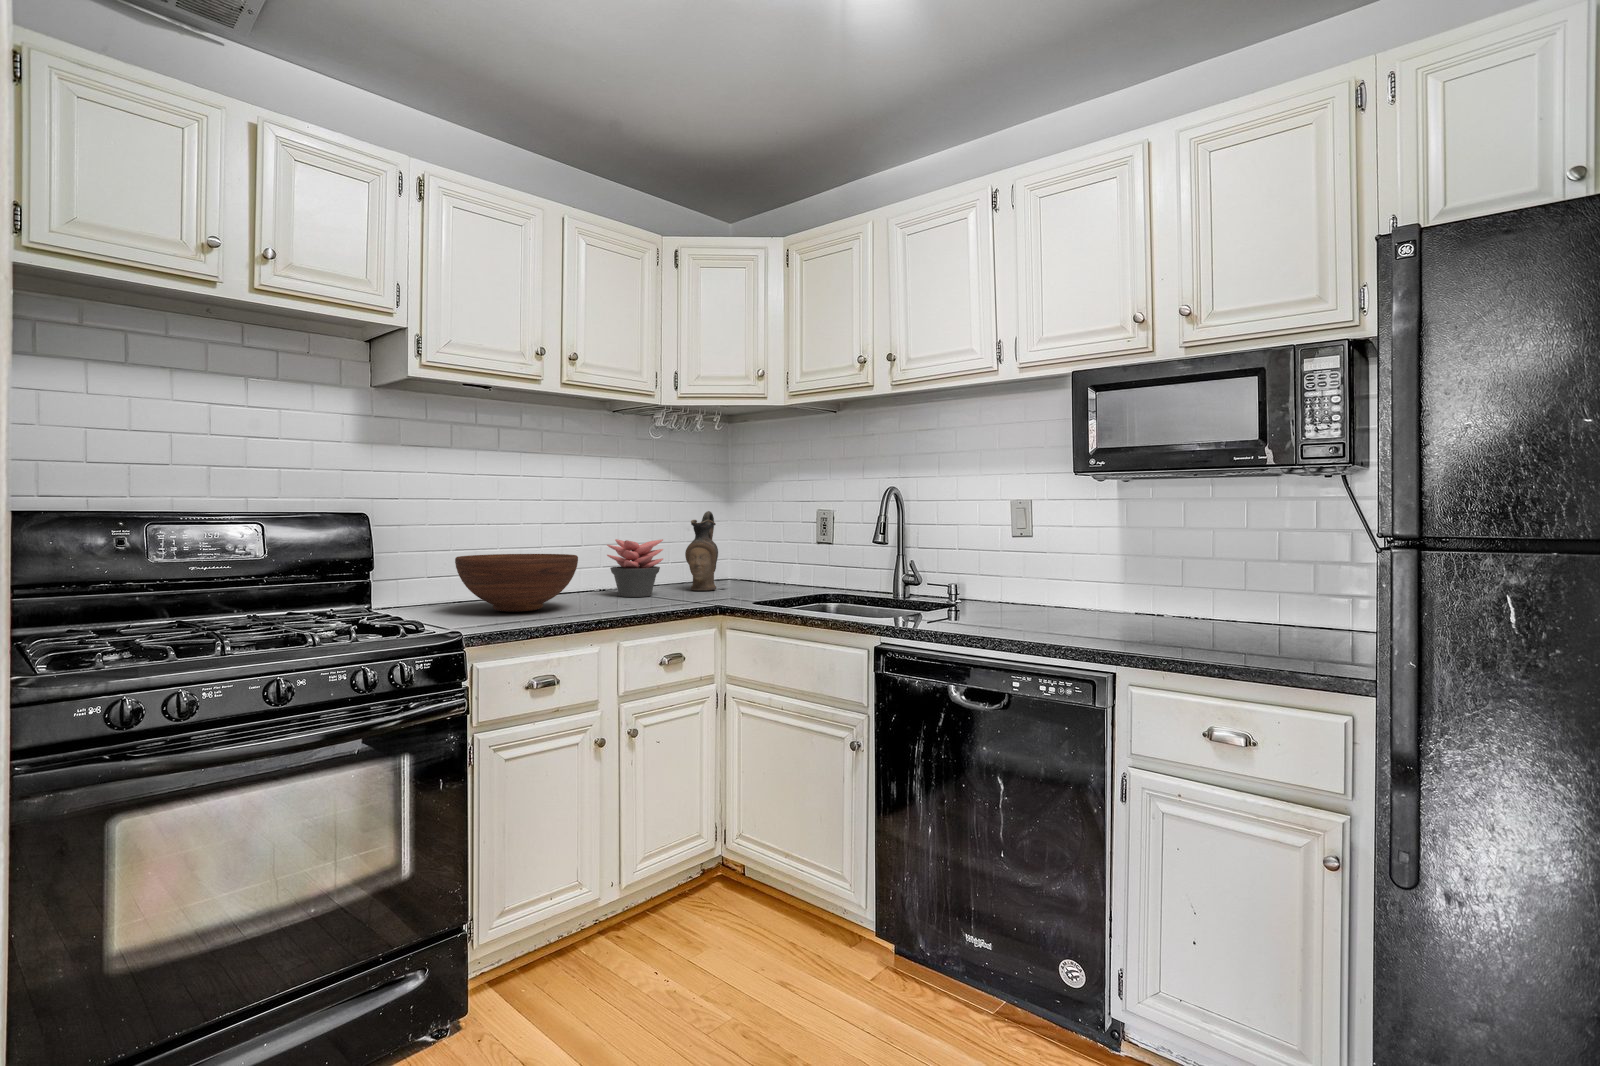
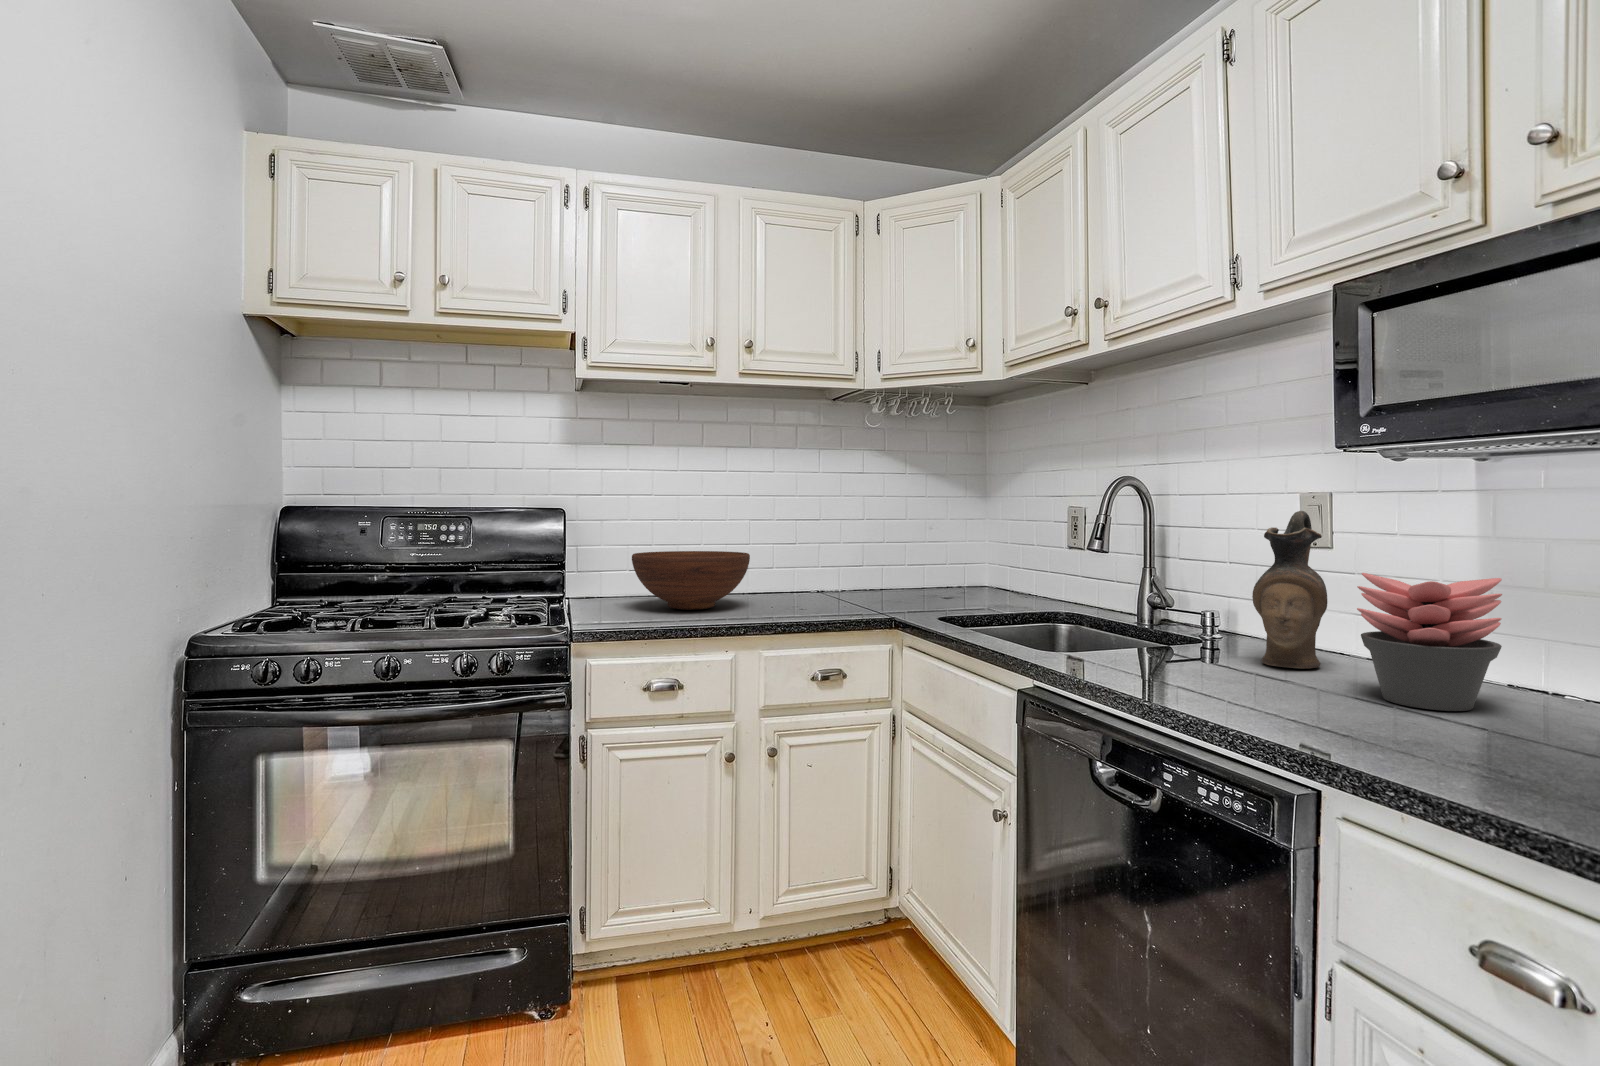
ceramic pitcher: present [685,511,718,590] -> present [1252,511,1327,668]
succulent plant: present [607,539,663,597] -> present [1357,573,1502,711]

